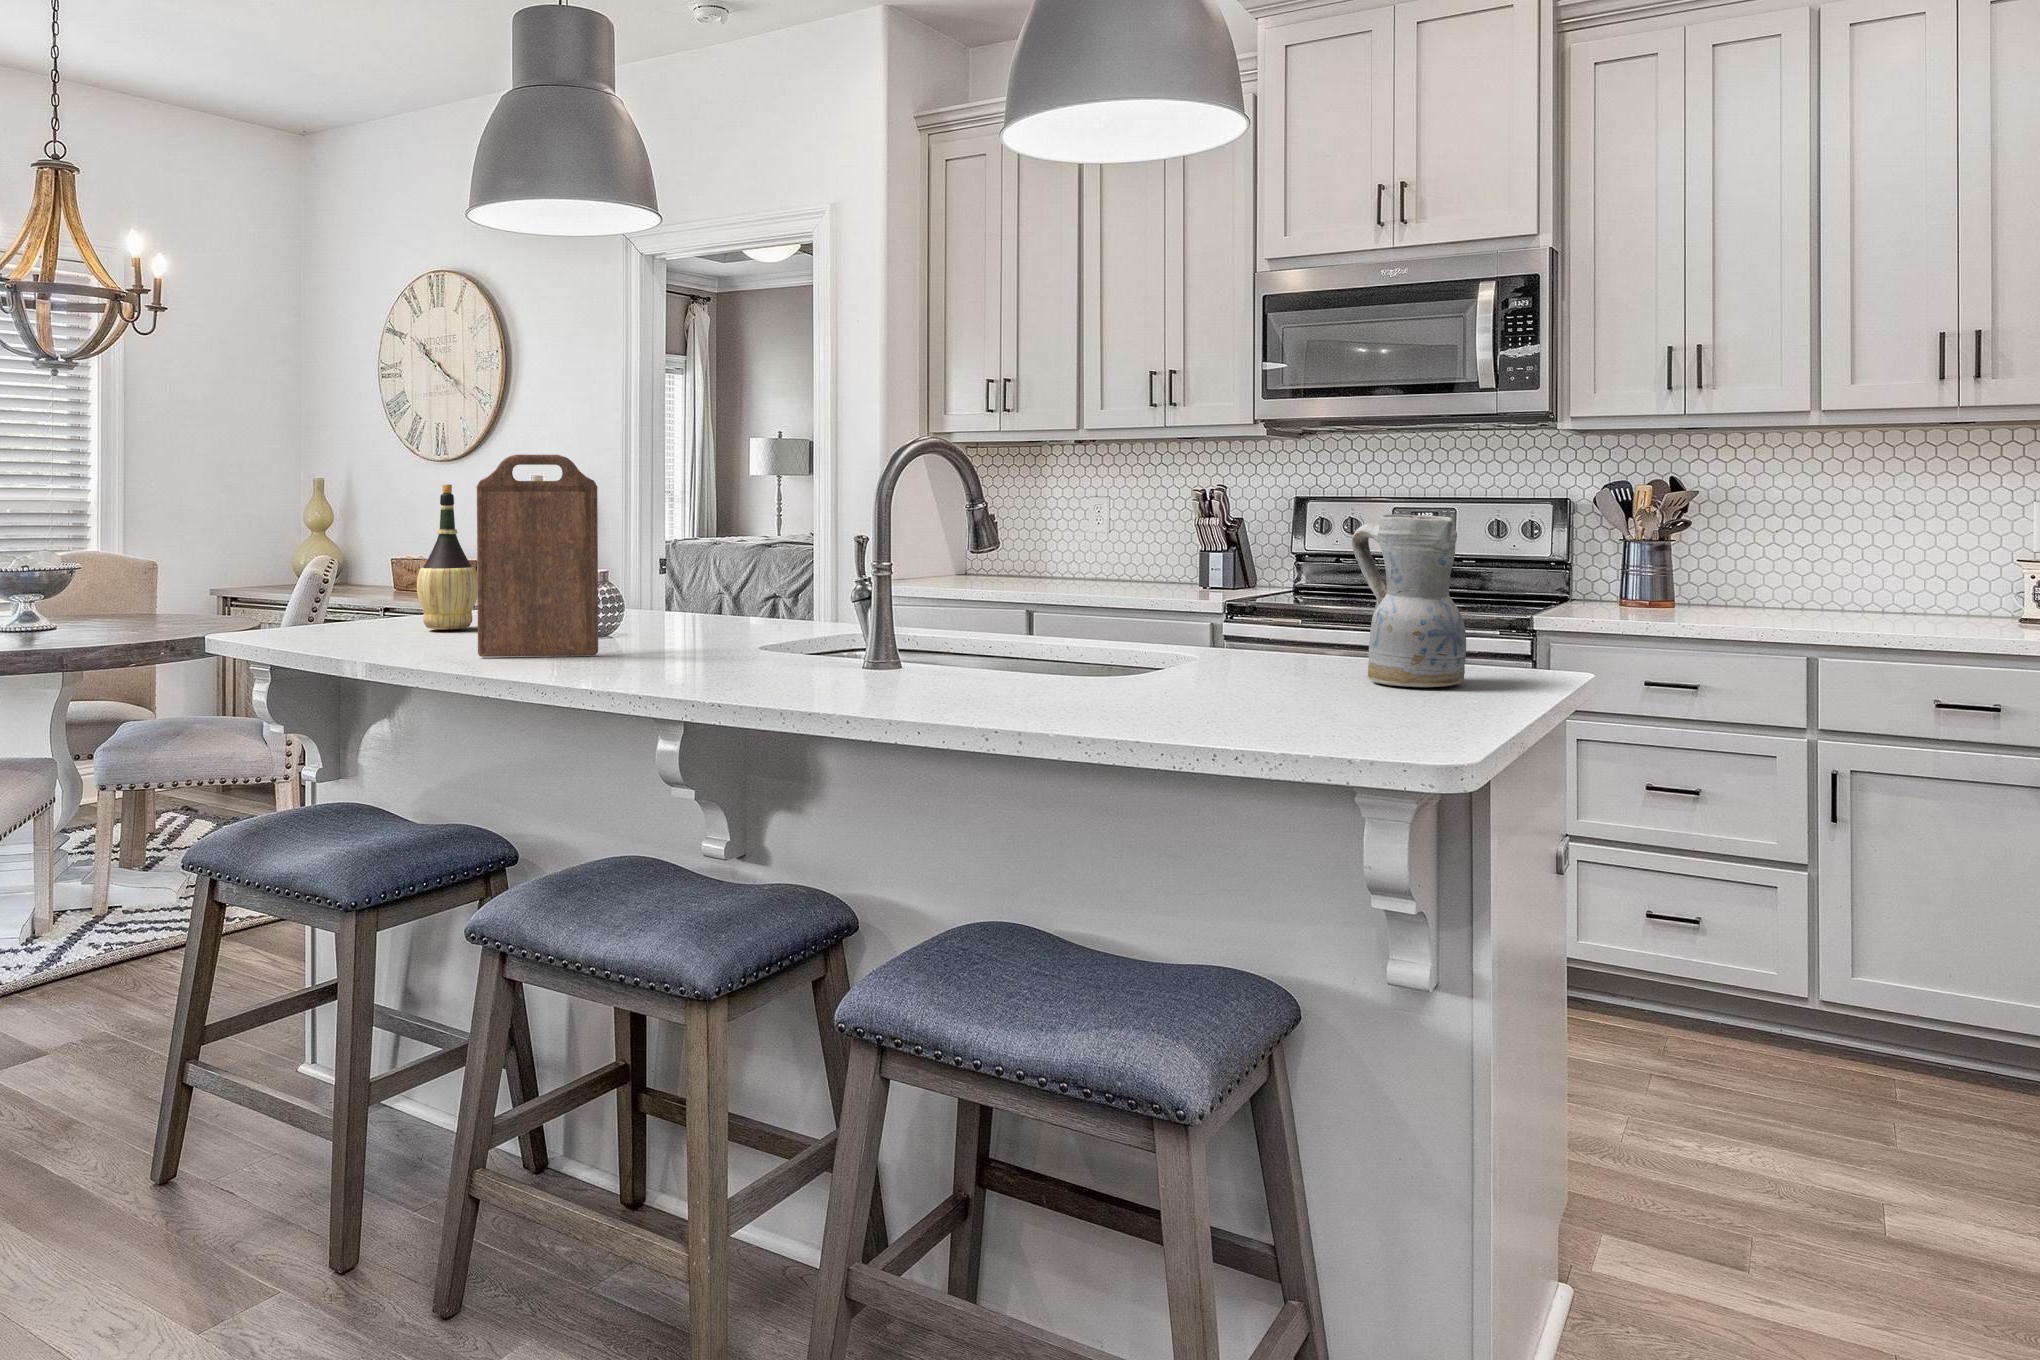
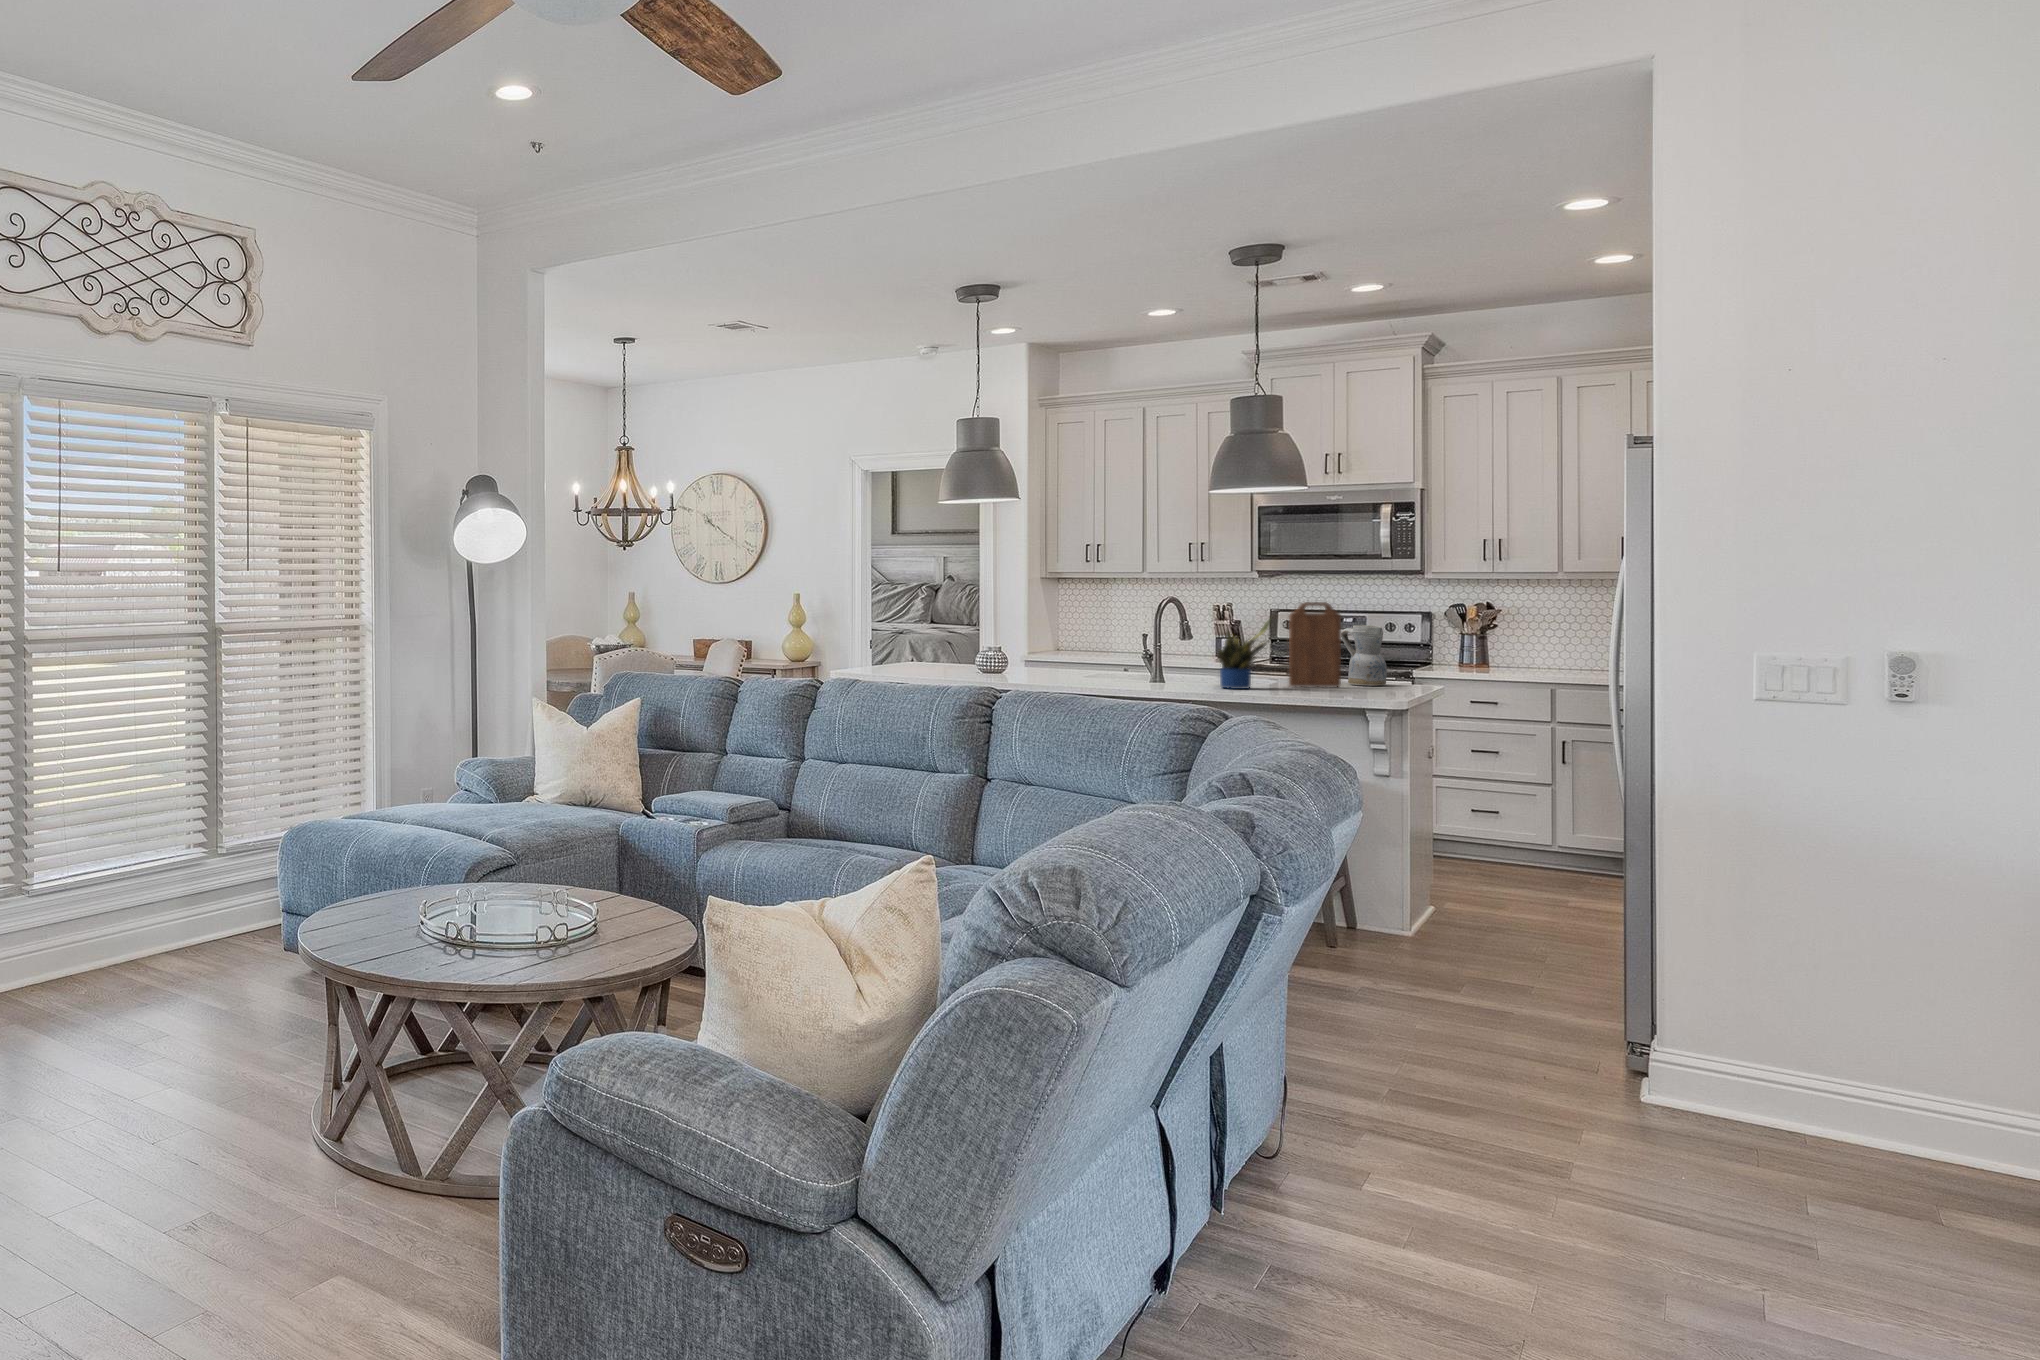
cutting board: present [477,454,598,657] -> present [1289,602,1341,687]
potted plant: none [980,481,1128,712] -> present [1218,618,1271,689]
wine bottle: present [417,484,477,630] -> none [906,608,931,668]

